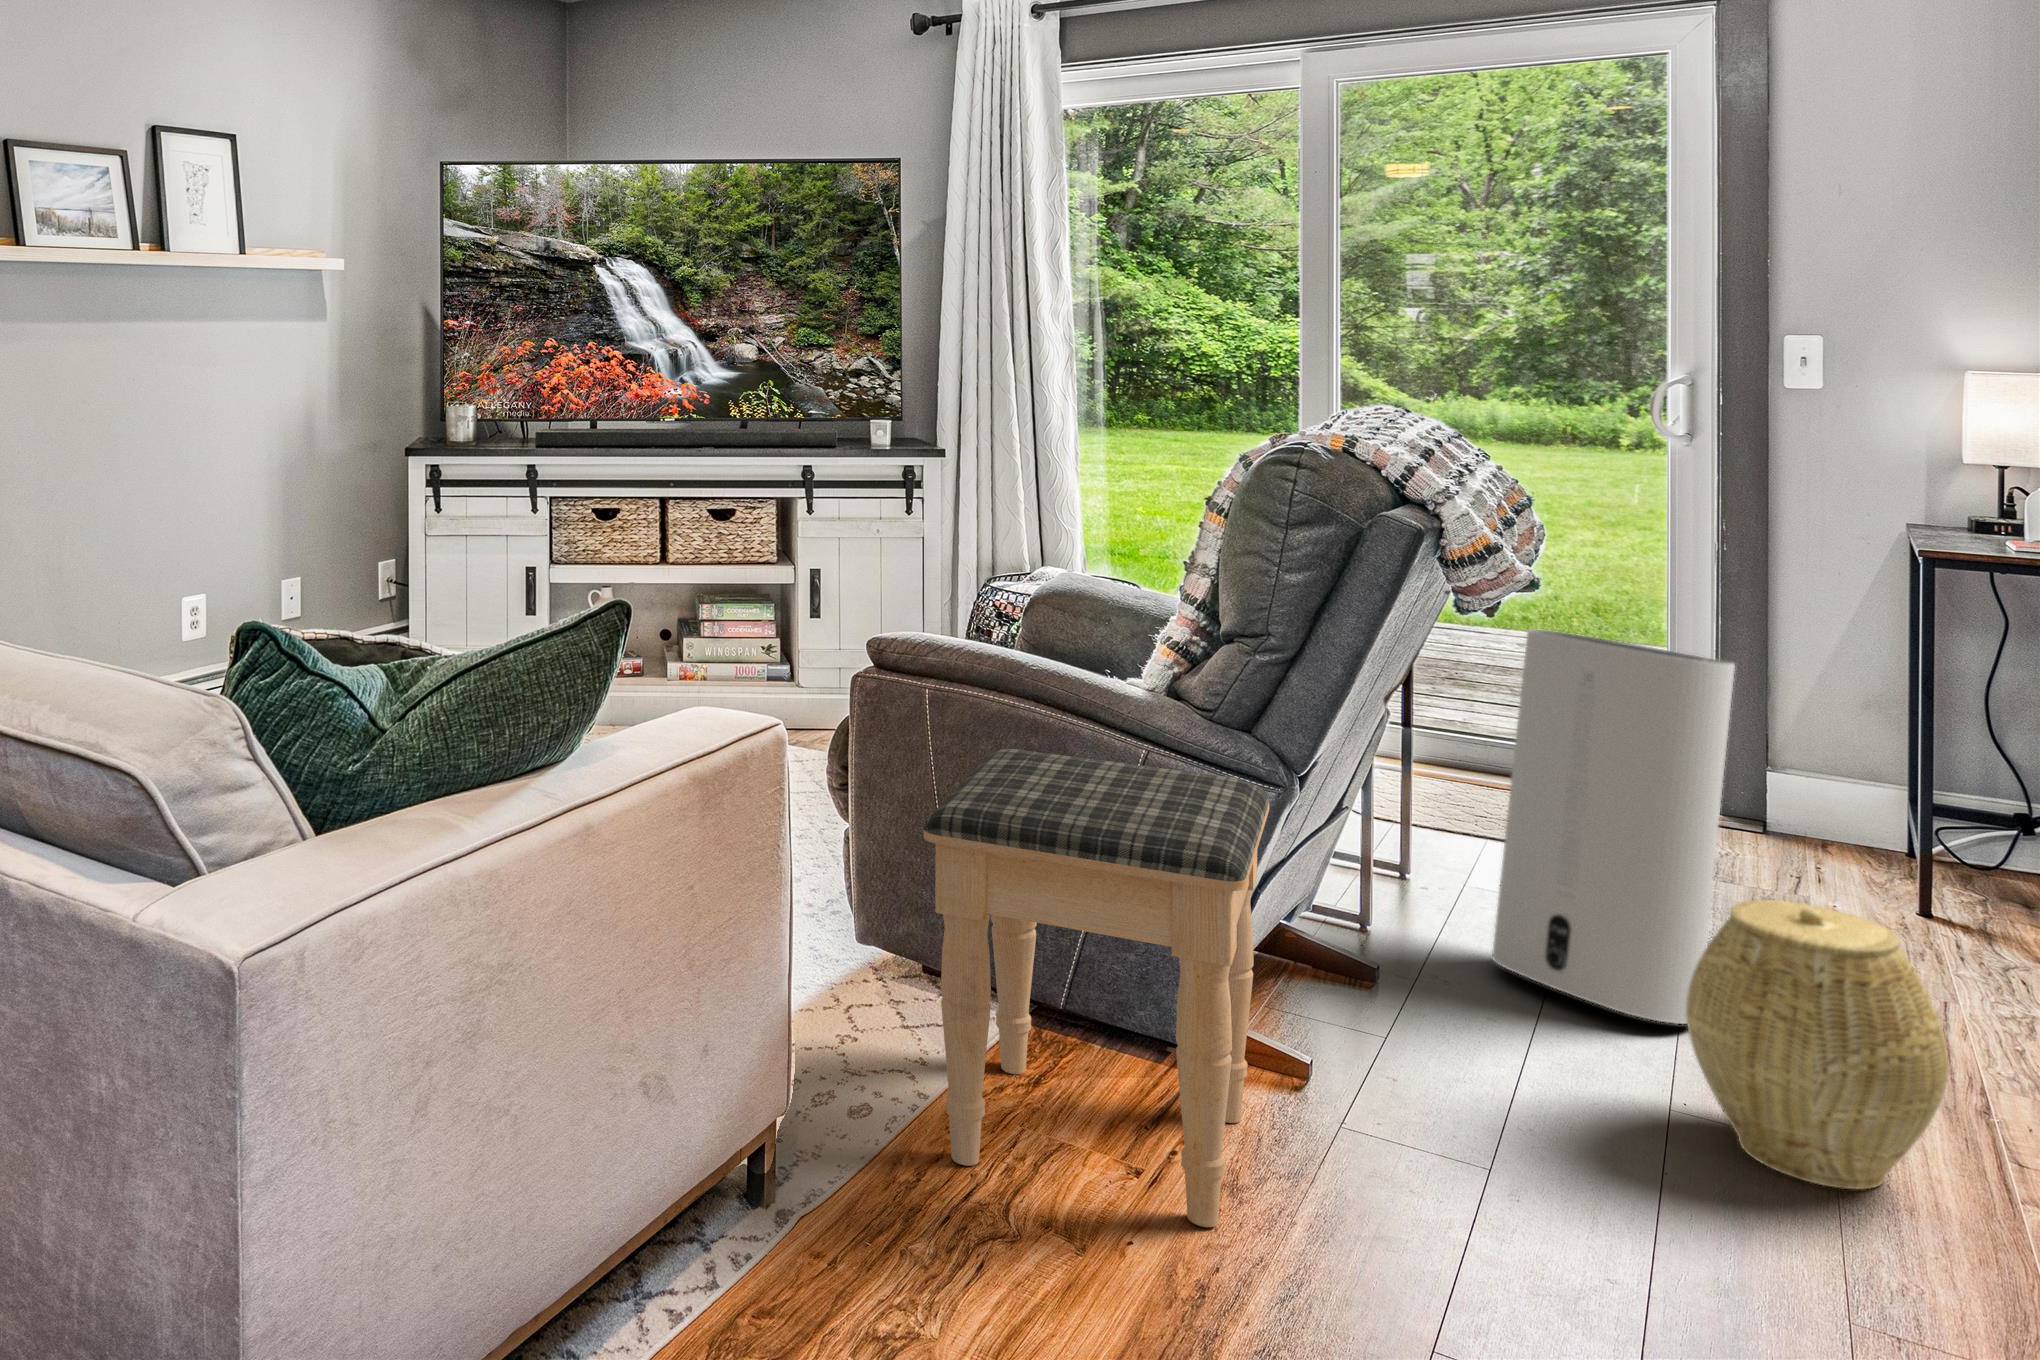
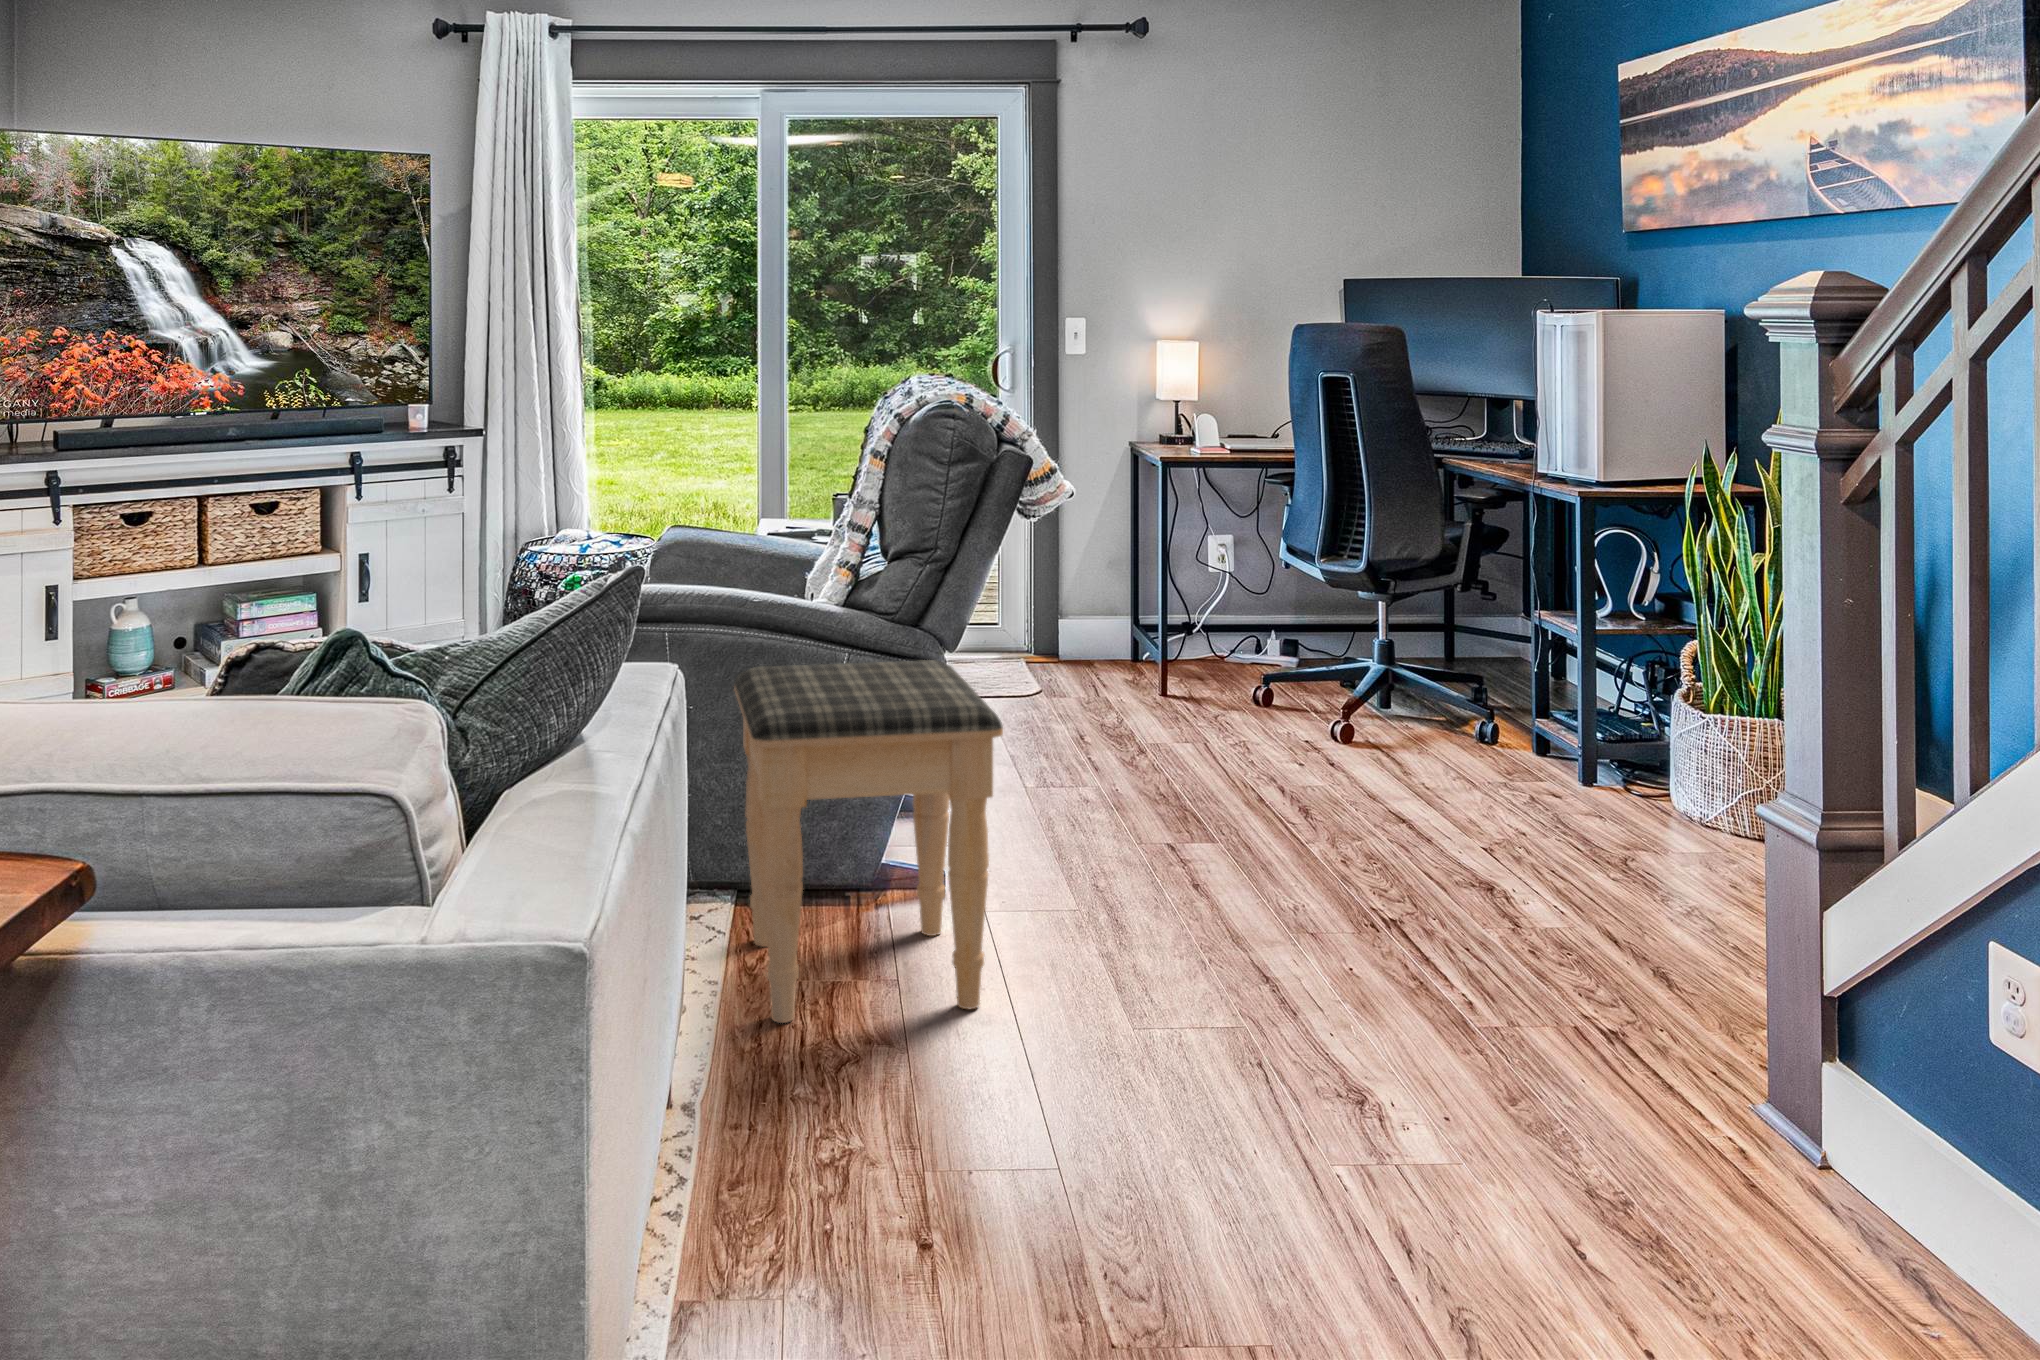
air purifier: present [1492,629,1735,1024] -> none [1012,531,1154,798]
woven basket: present [1686,900,1948,1190] -> none [1176,690,1317,873]

